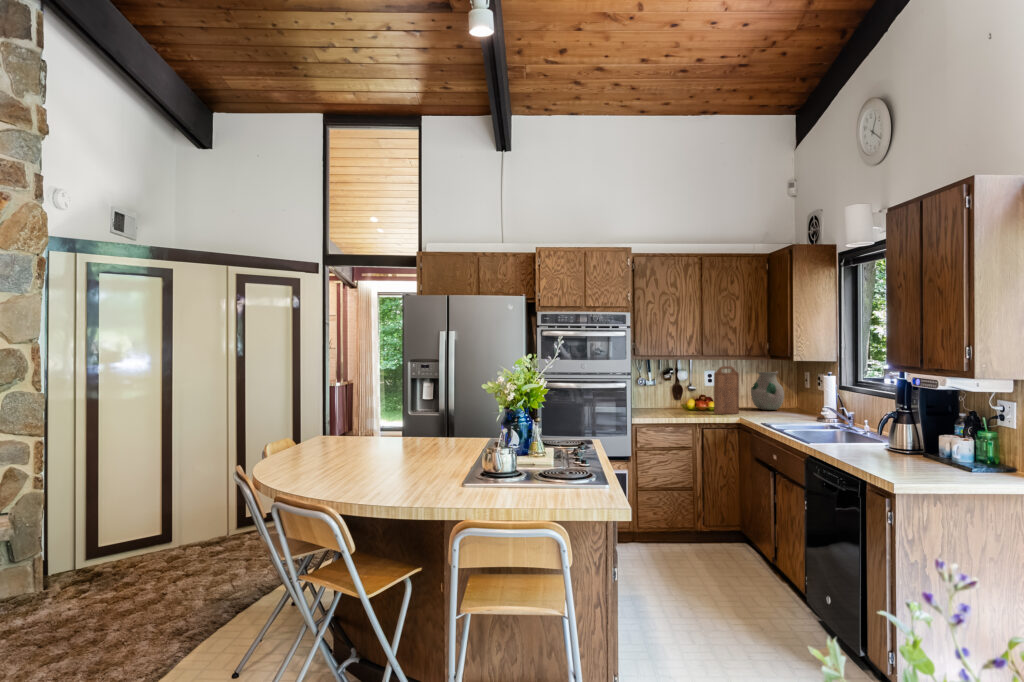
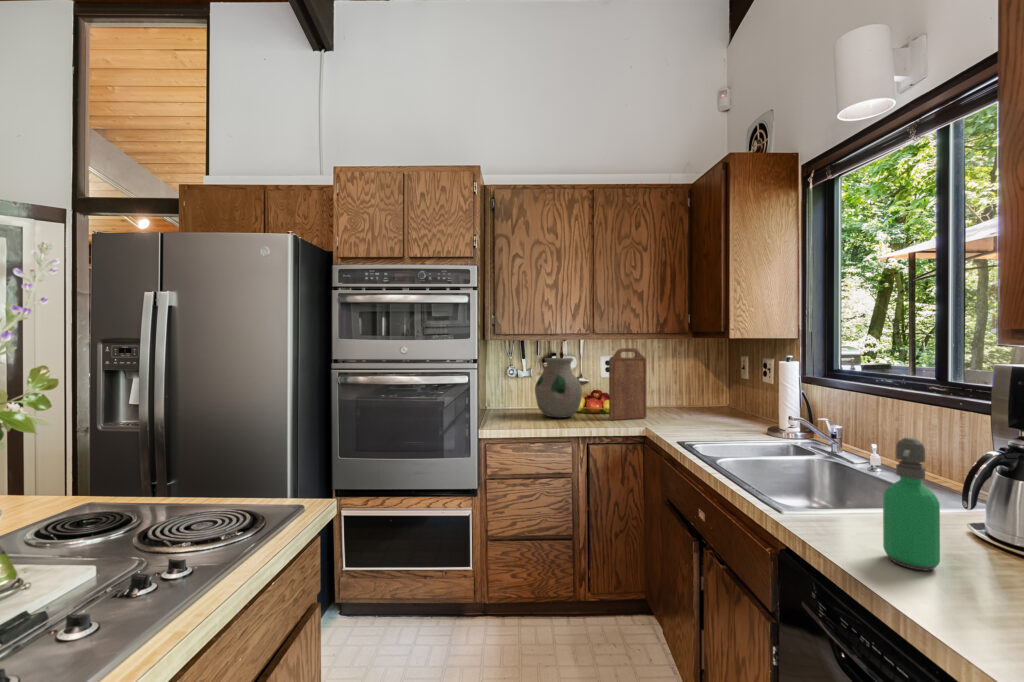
vase: present [751,371,784,410] -> present [535,358,582,418]
soap dispenser: none [840,405,857,450] -> present [883,438,940,570]

